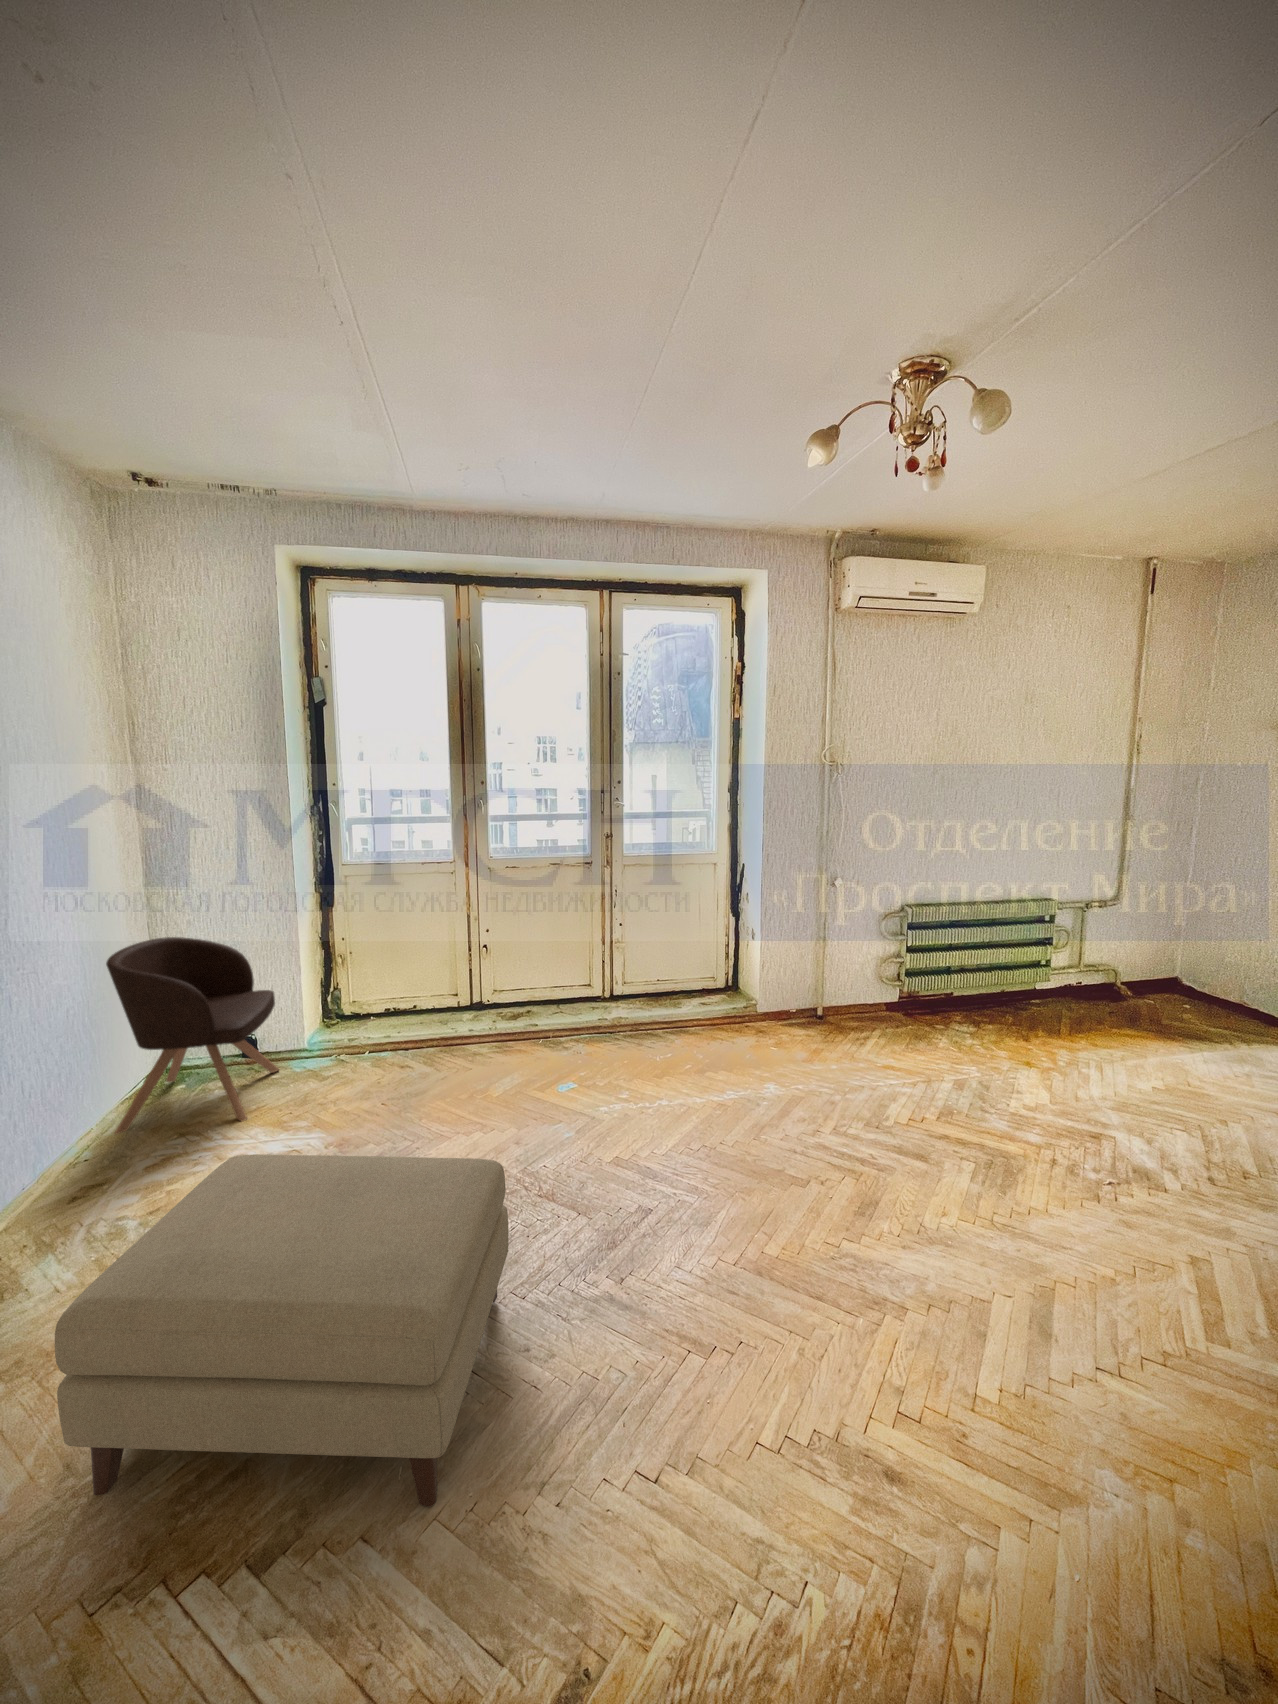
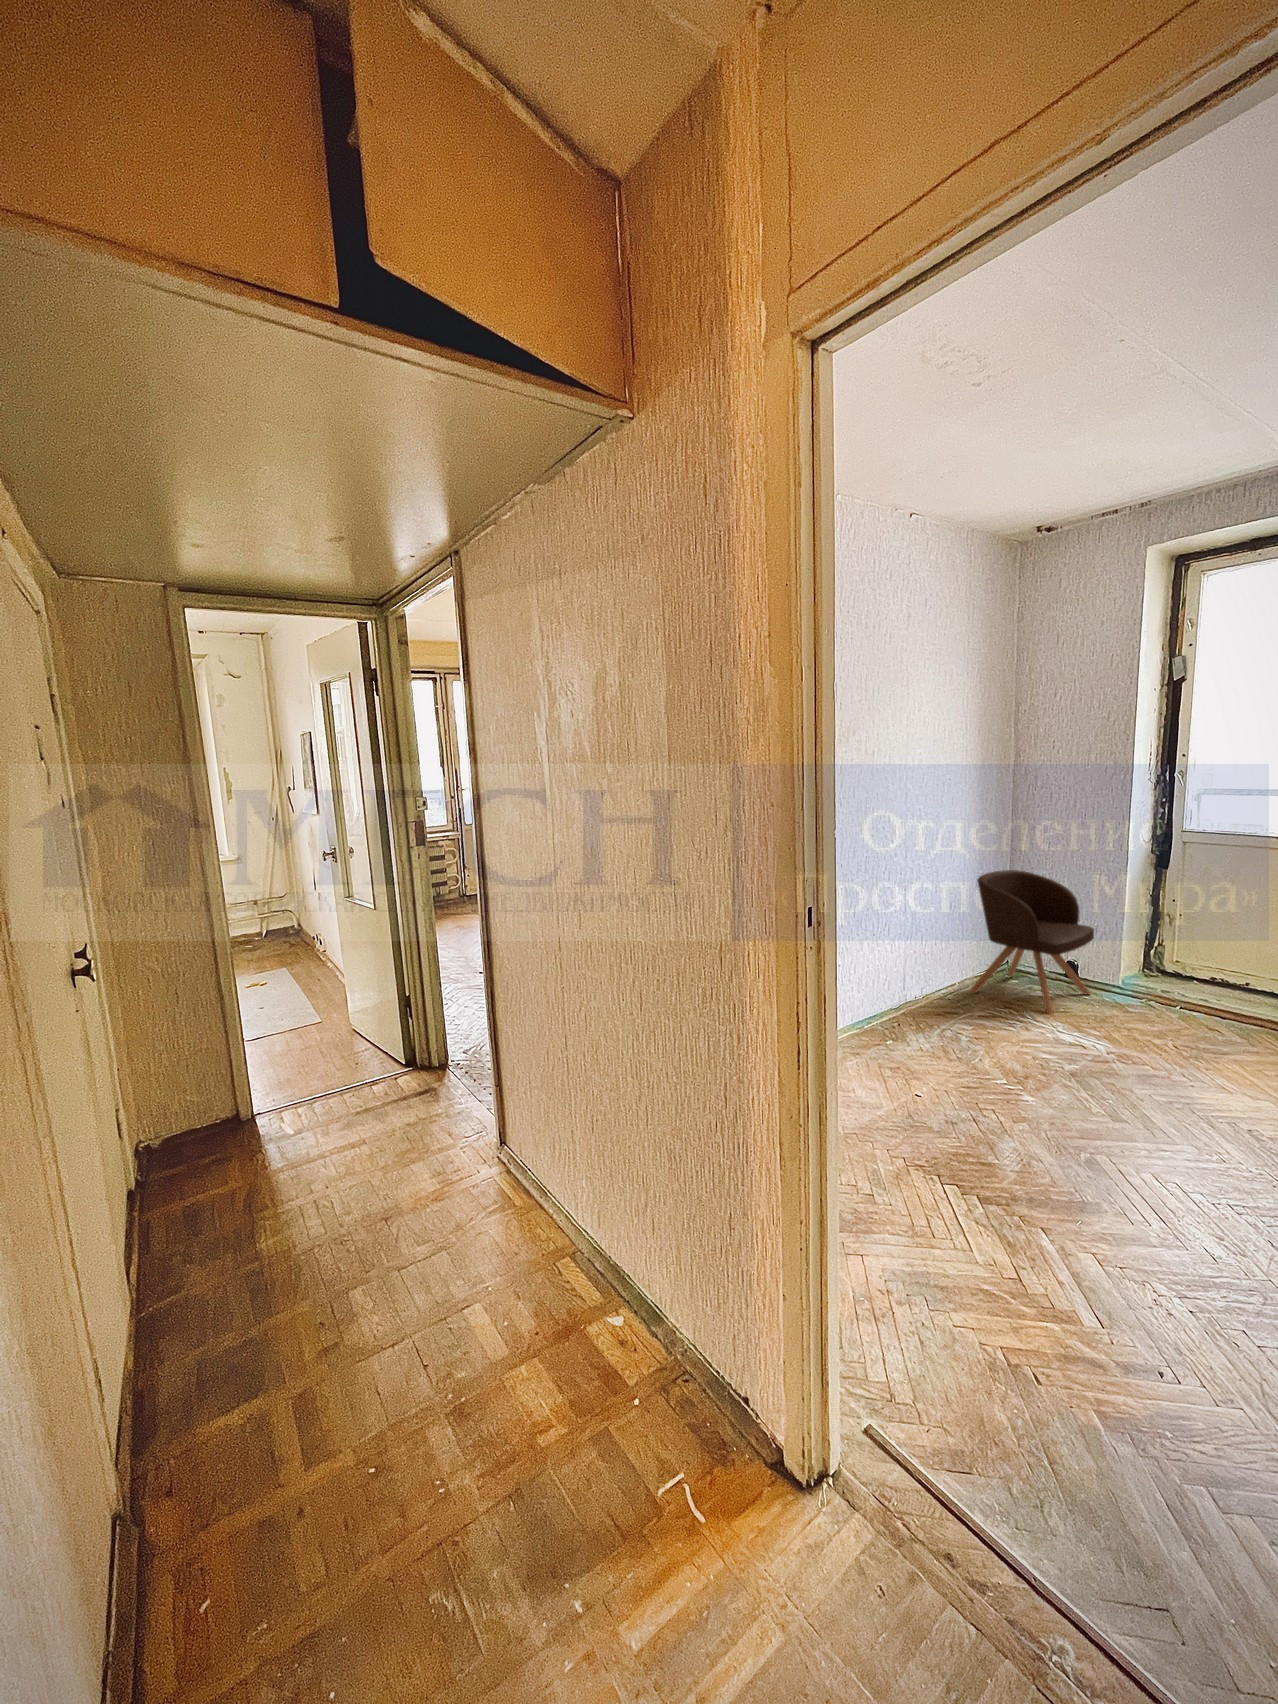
ottoman: present [55,1154,509,1507] -> none [914,1005,1221,1239]

